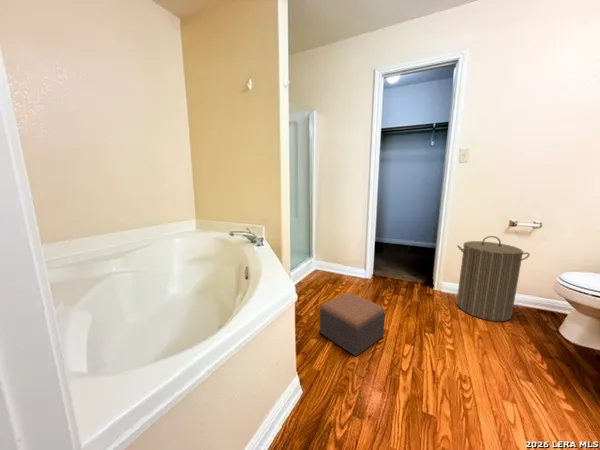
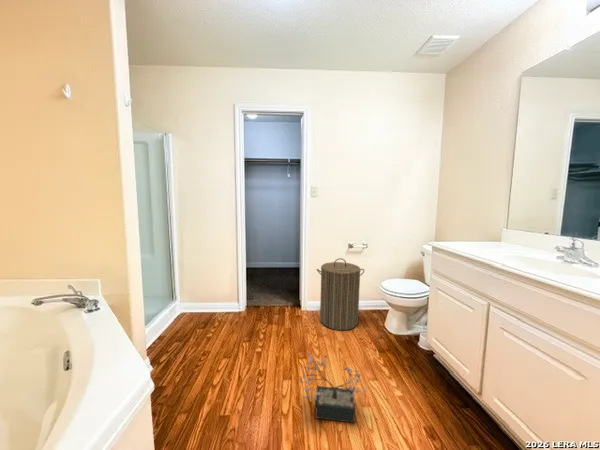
footstool: present [320,293,385,356] -> none [190,341,262,418]
decorative plant: none [424,319,512,410] -> present [300,353,366,422]

